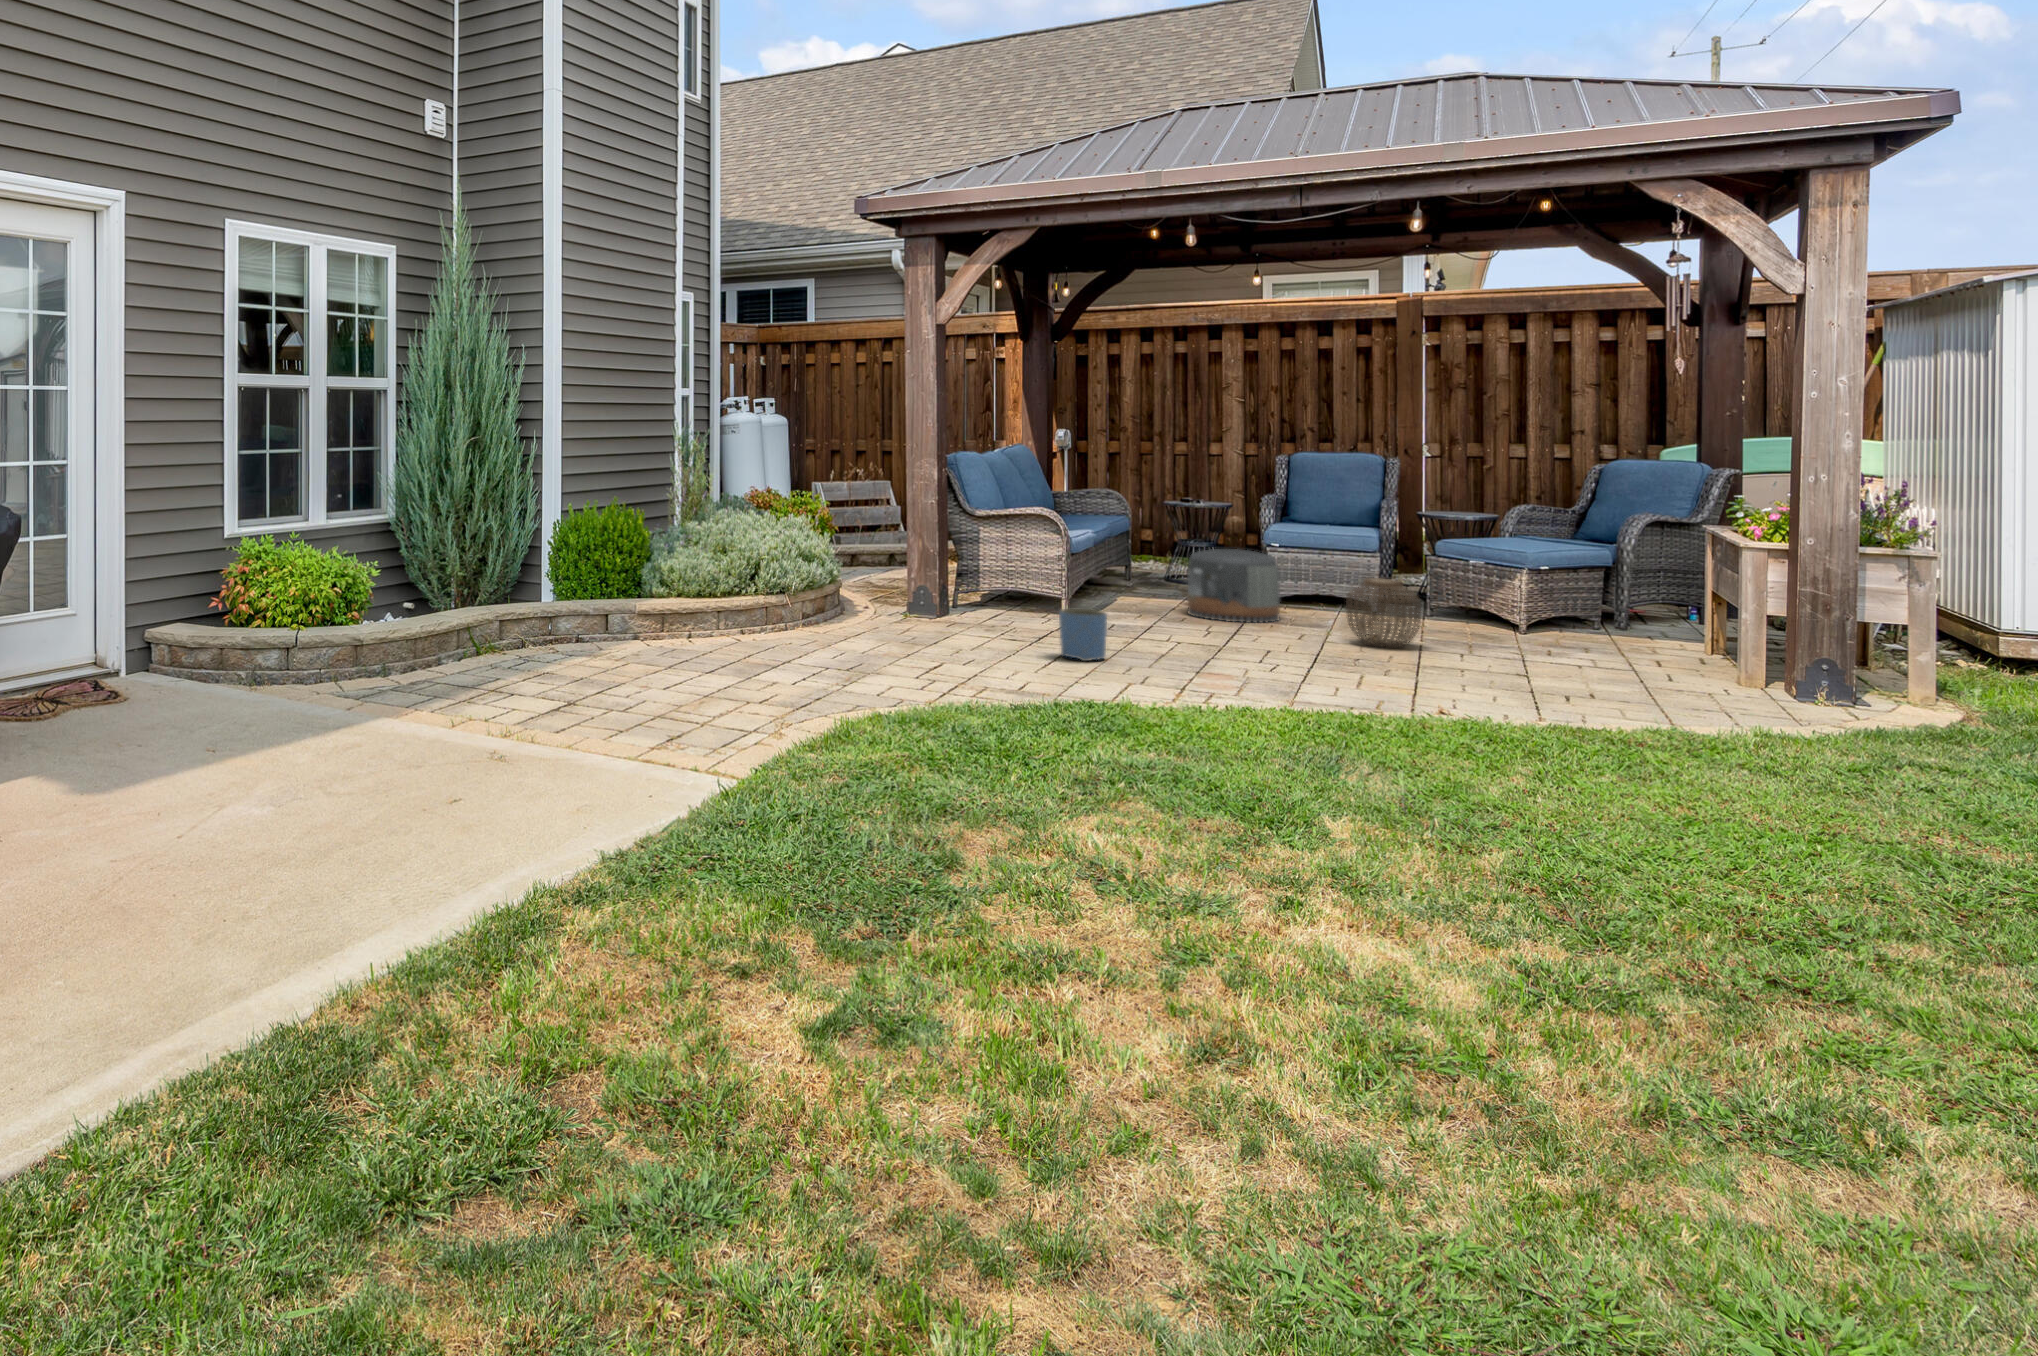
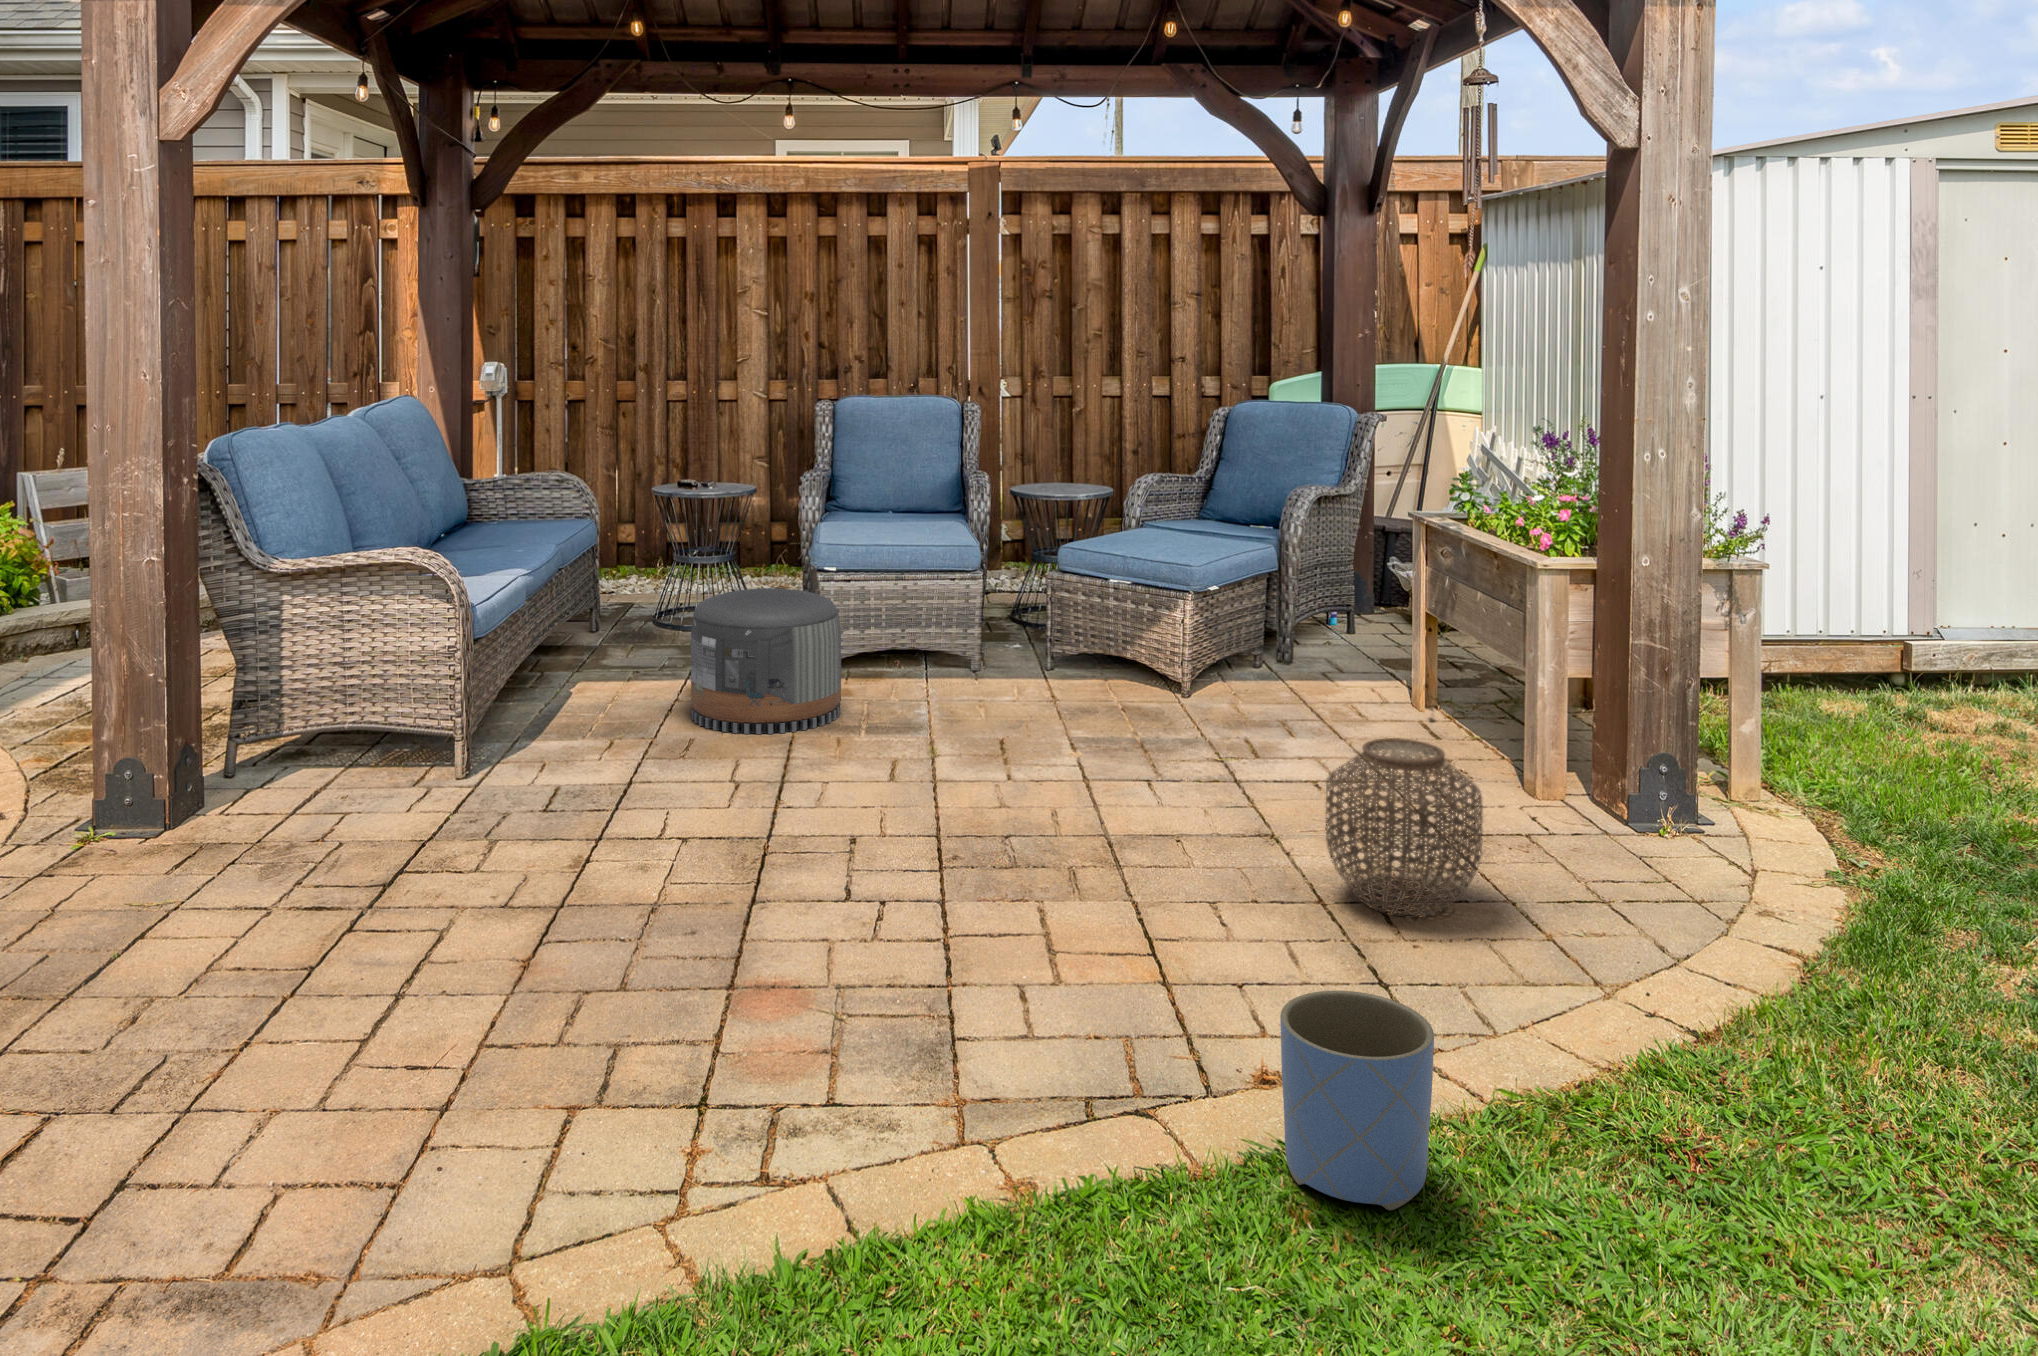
woven basket: present [1346,578,1421,648] -> present [1326,738,1483,917]
planter: present [1059,609,1107,661] -> present [1280,990,1434,1210]

